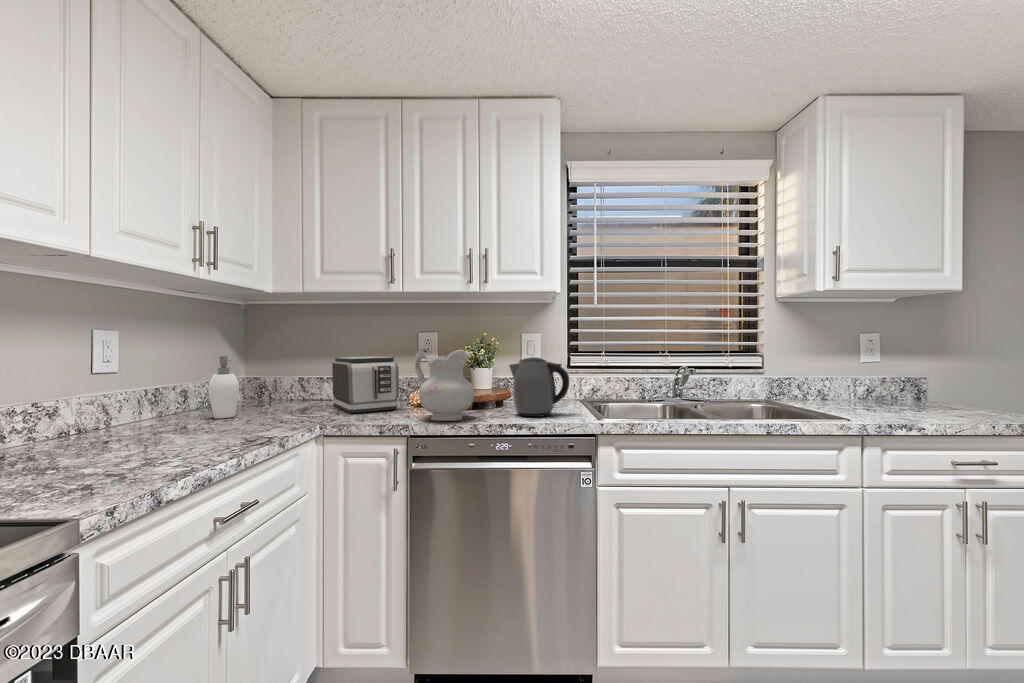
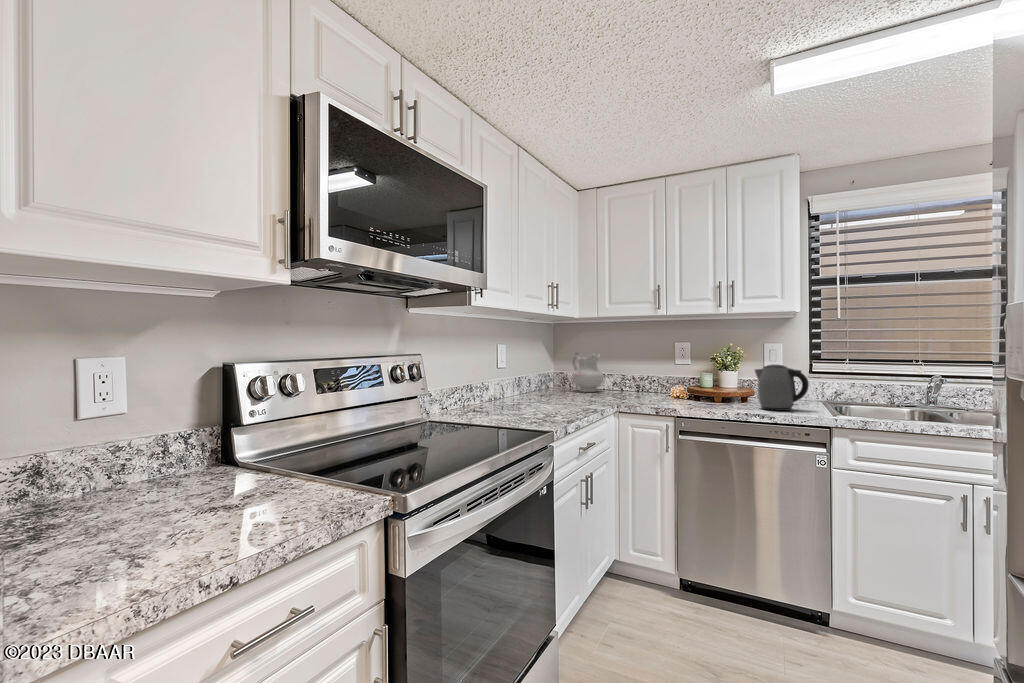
ceramic pitcher: present [415,348,474,421] -> present [572,353,603,392]
soap dispenser: present [208,356,239,418] -> none [543,359,560,398]
toaster: present [332,357,399,413] -> none [614,360,665,400]

